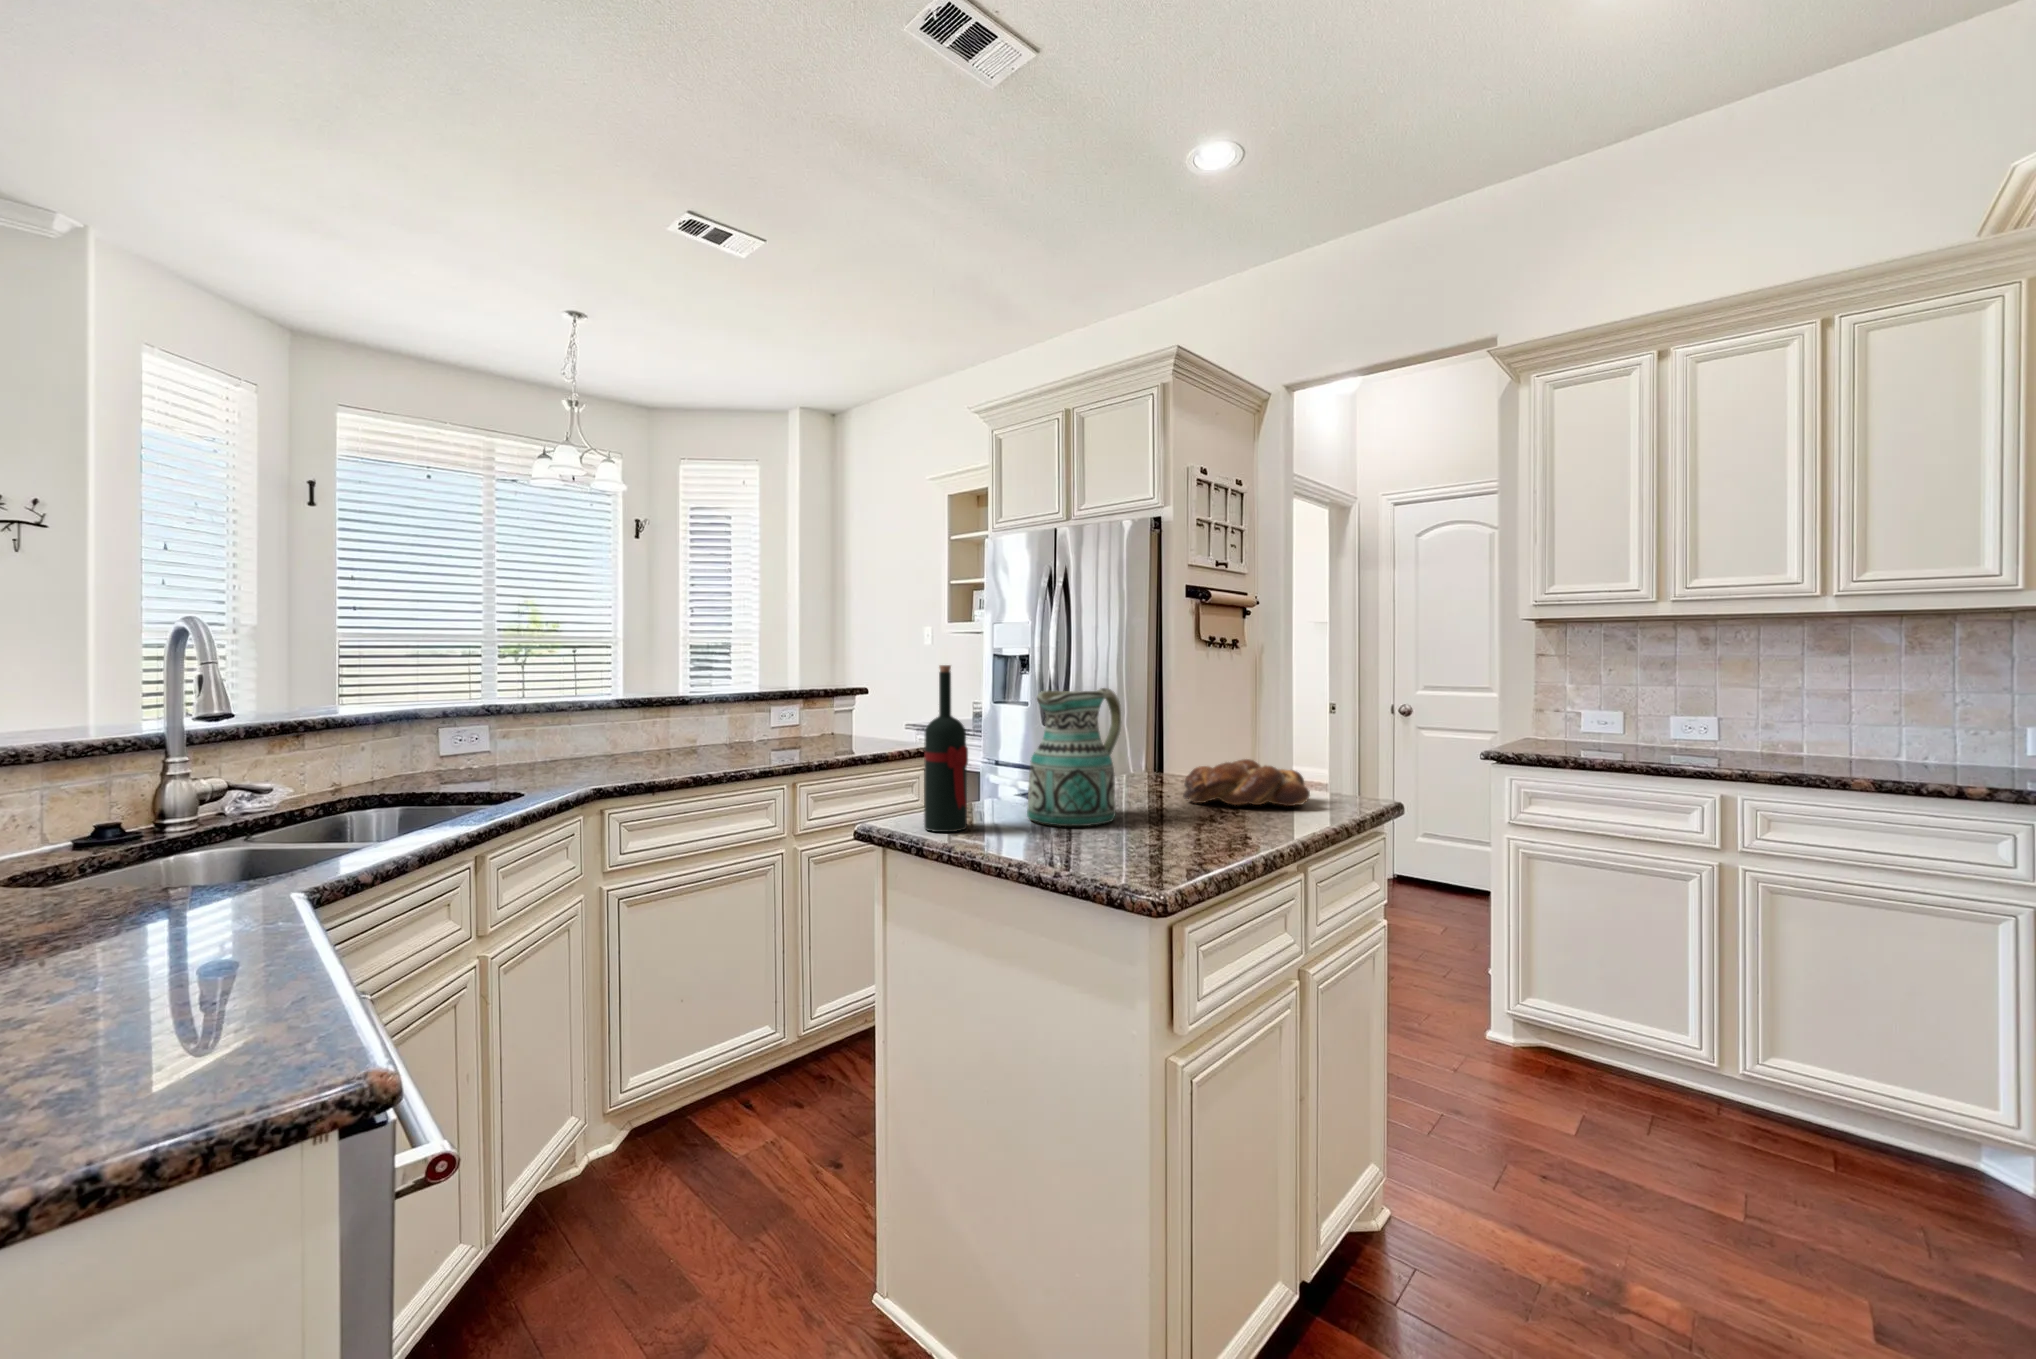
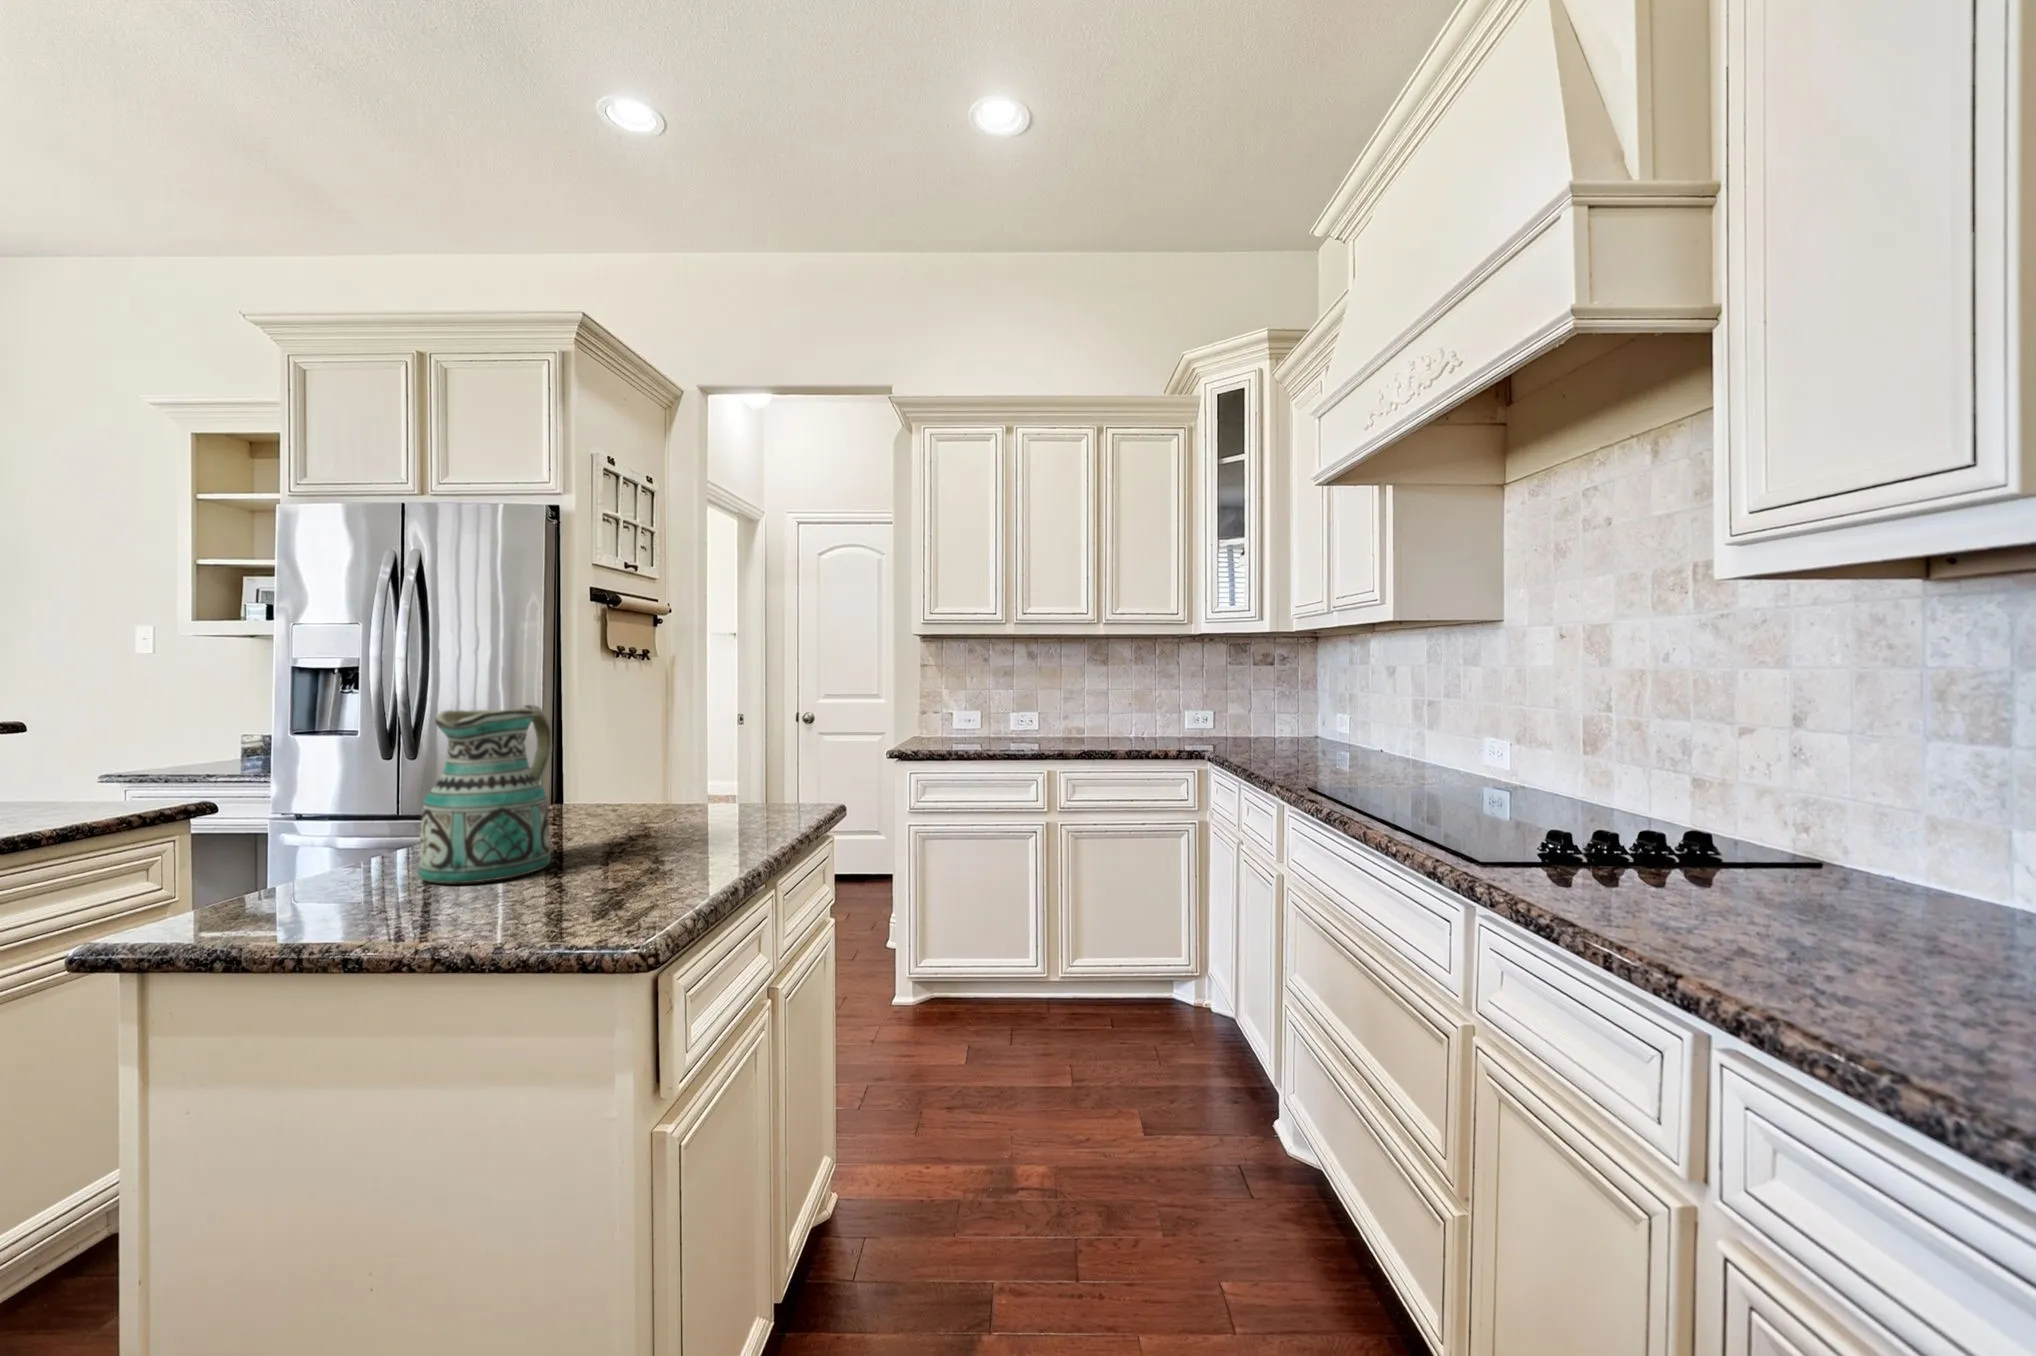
wine bottle: present [924,665,968,832] -> none [238,679,324,923]
bread loaf: present [1183,759,1310,806] -> none [627,776,768,831]

